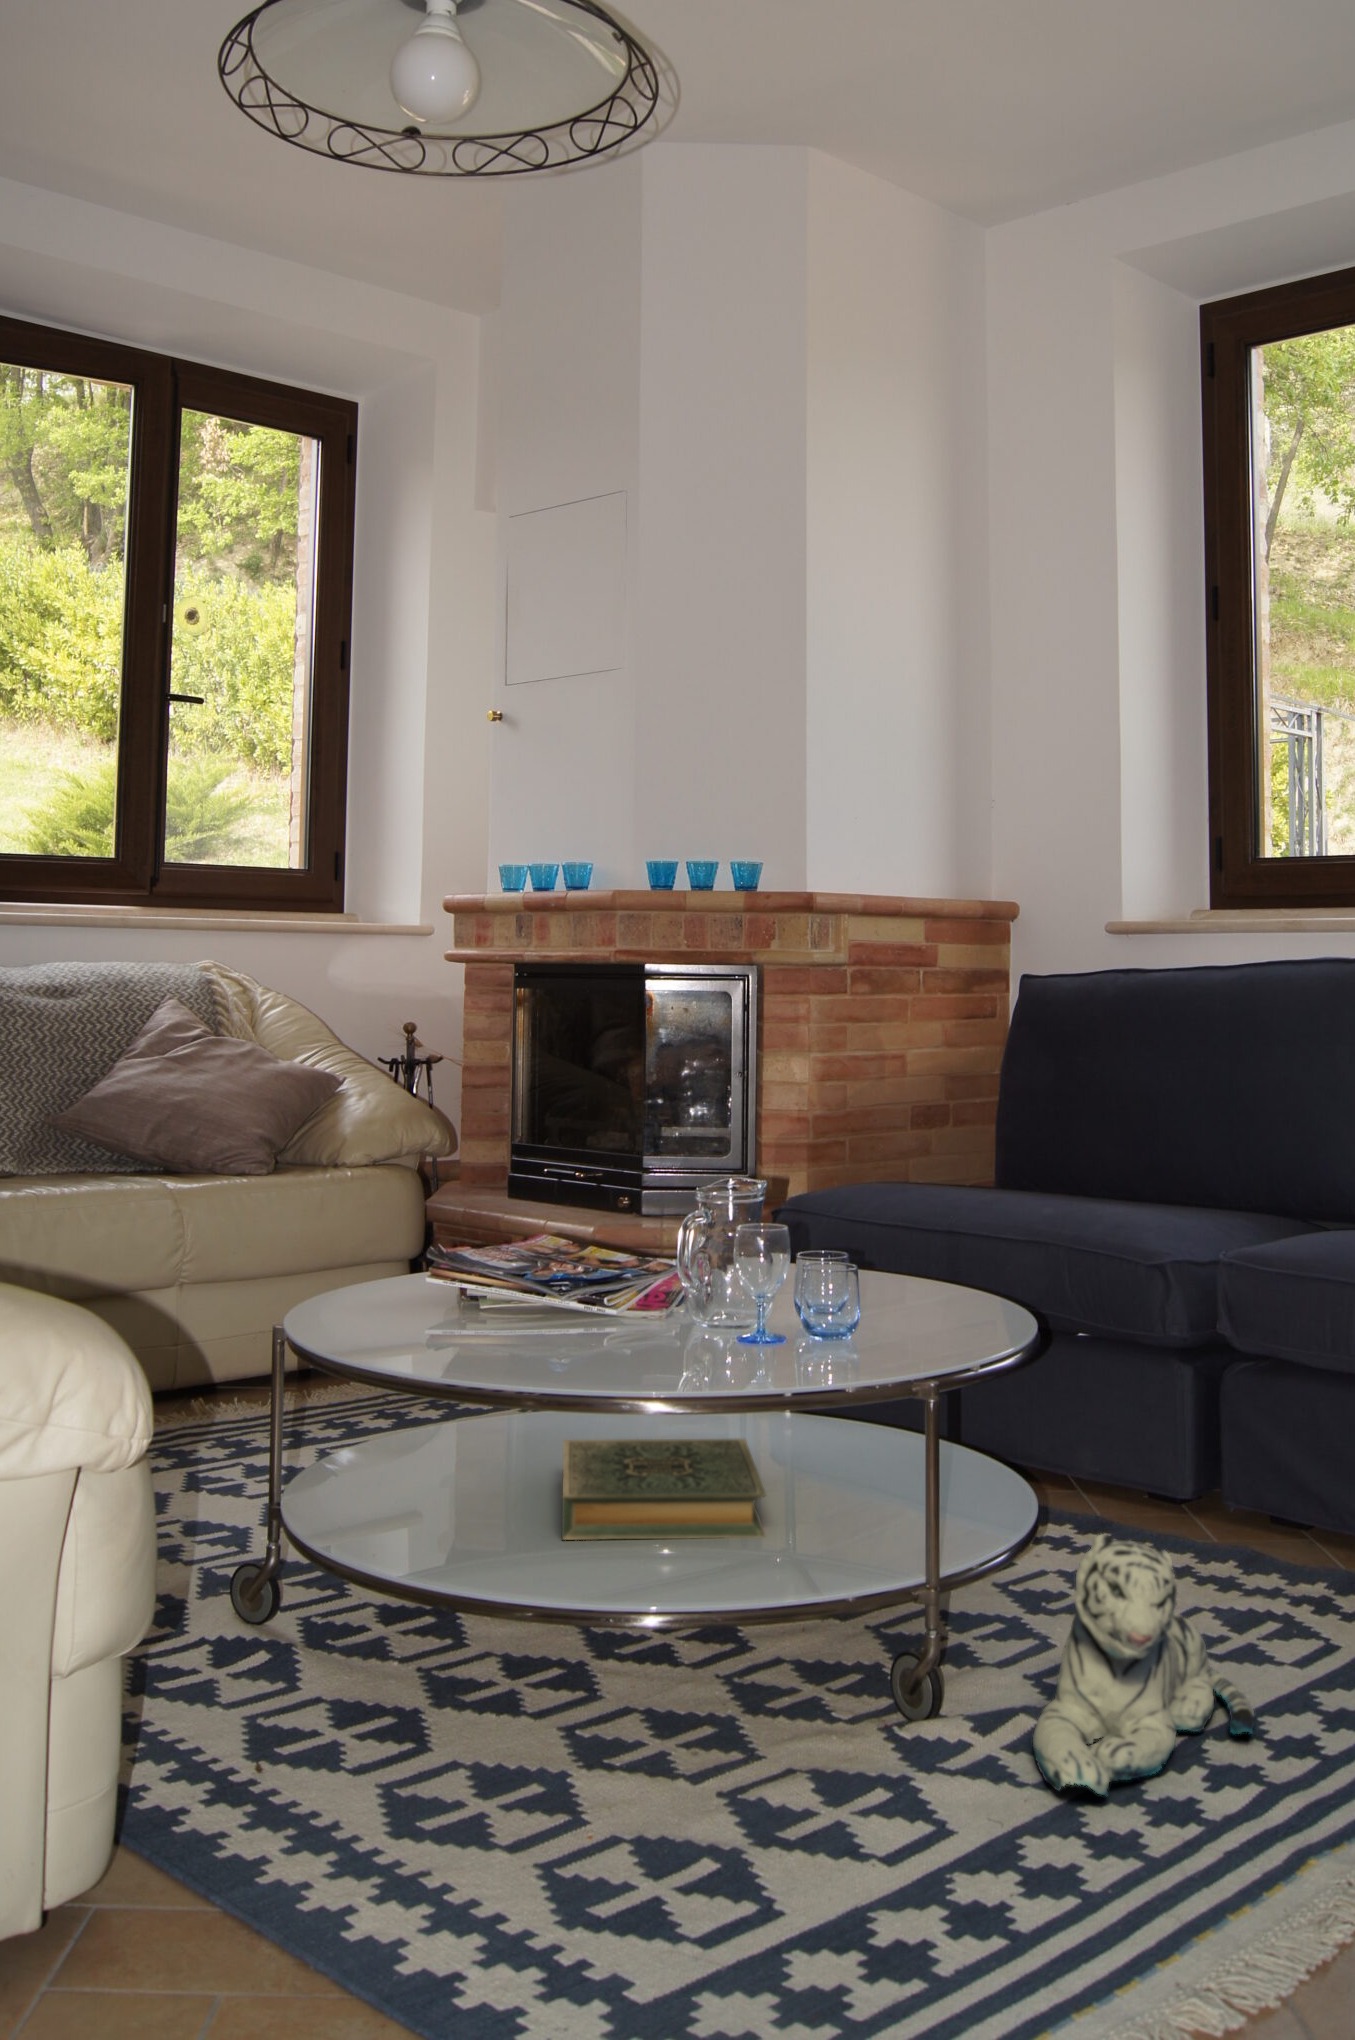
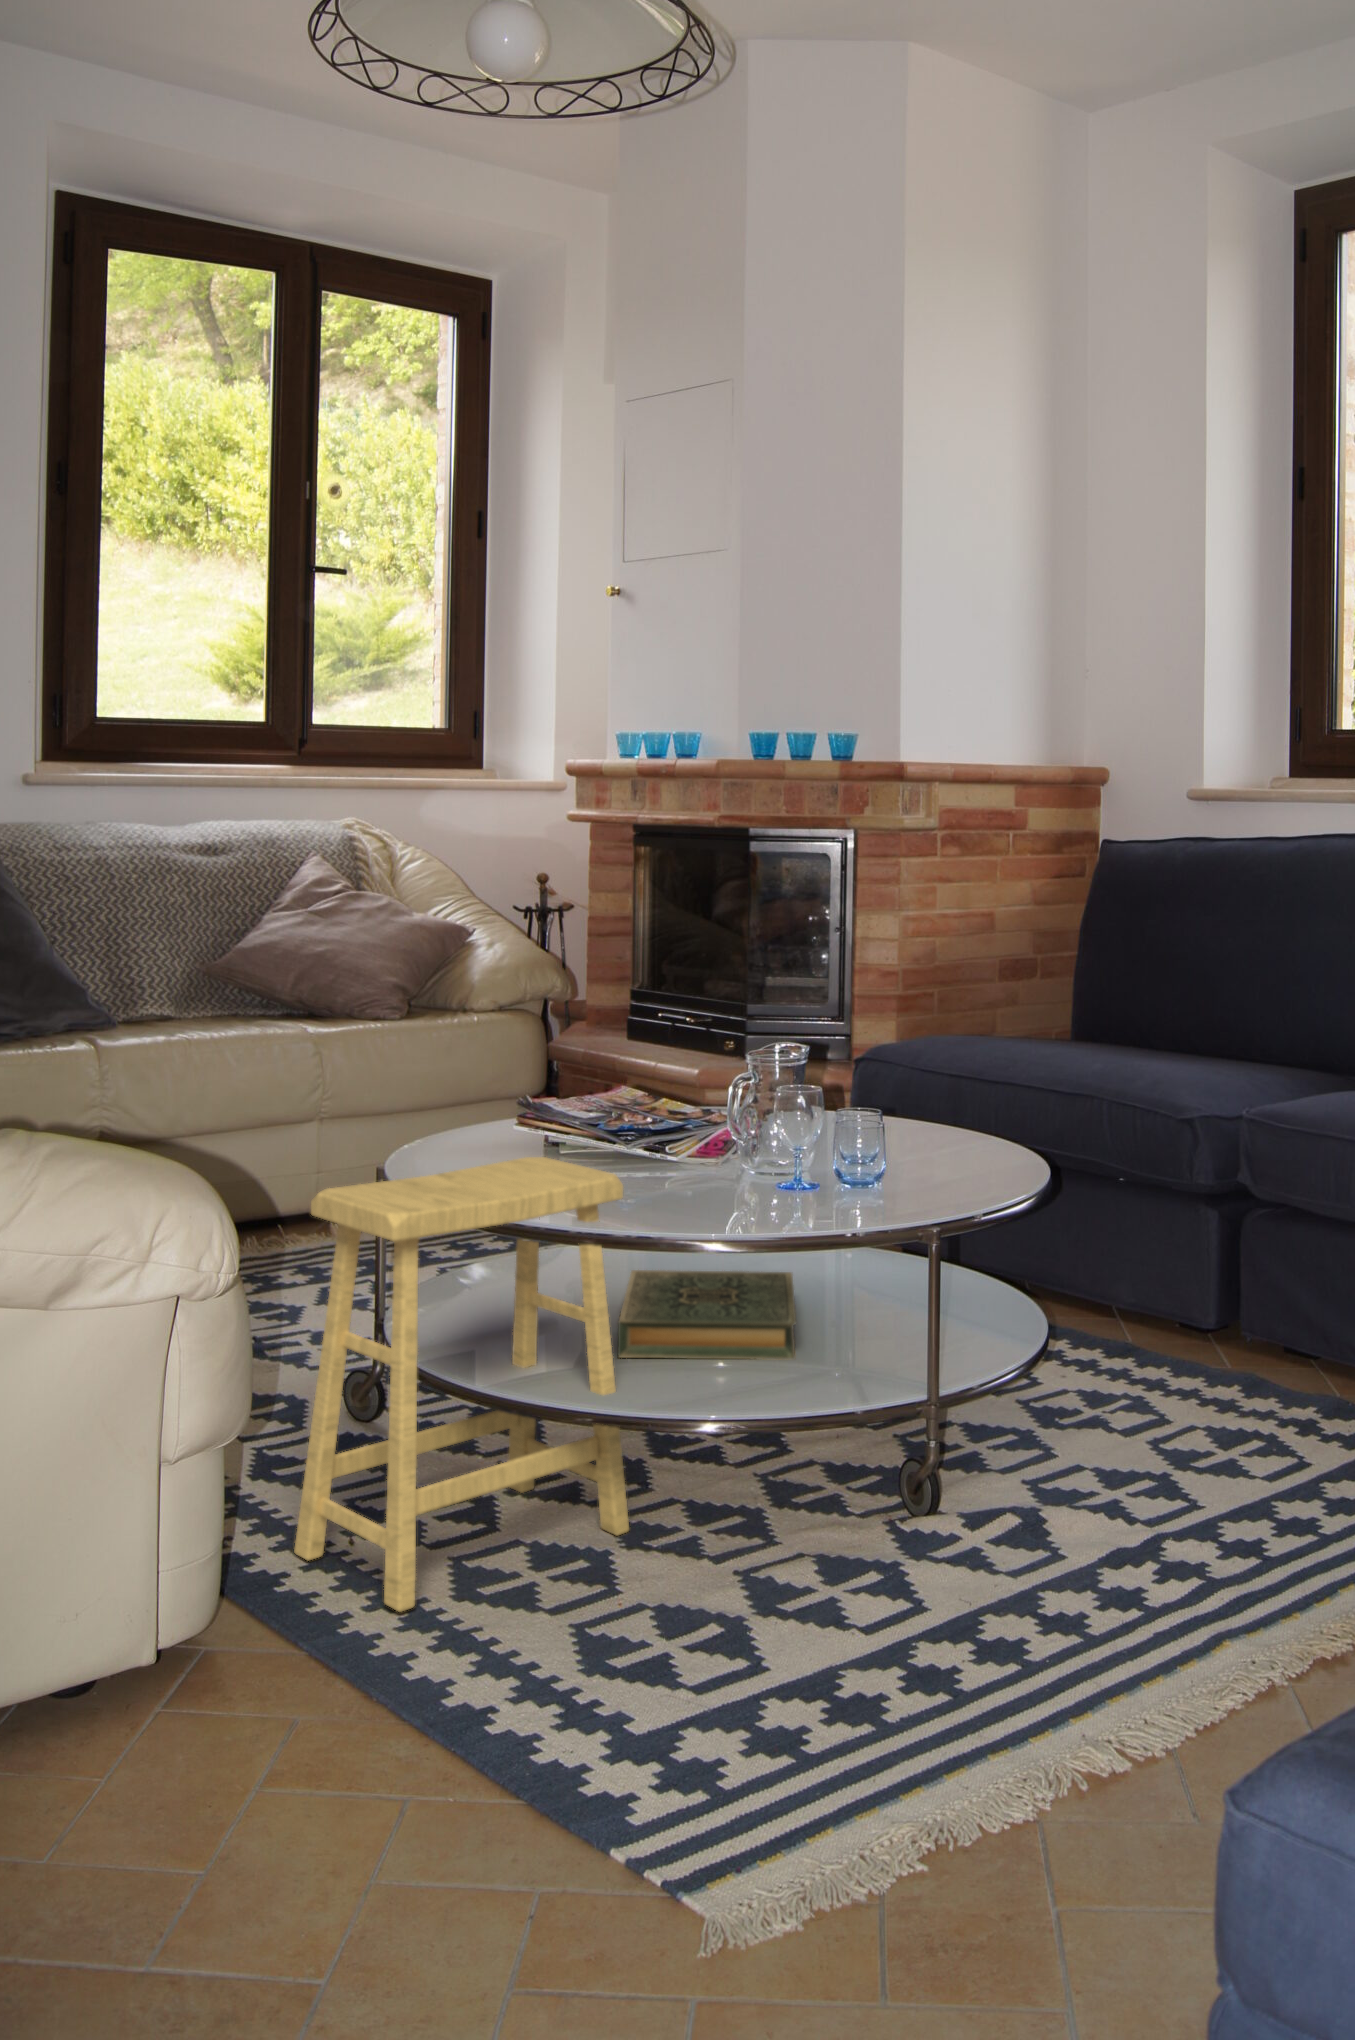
footstool: none [192,1304,585,1855] -> present [294,1157,629,1612]
plush toy: present [1033,1534,1255,1796] -> none [1011,1365,1214,1584]

